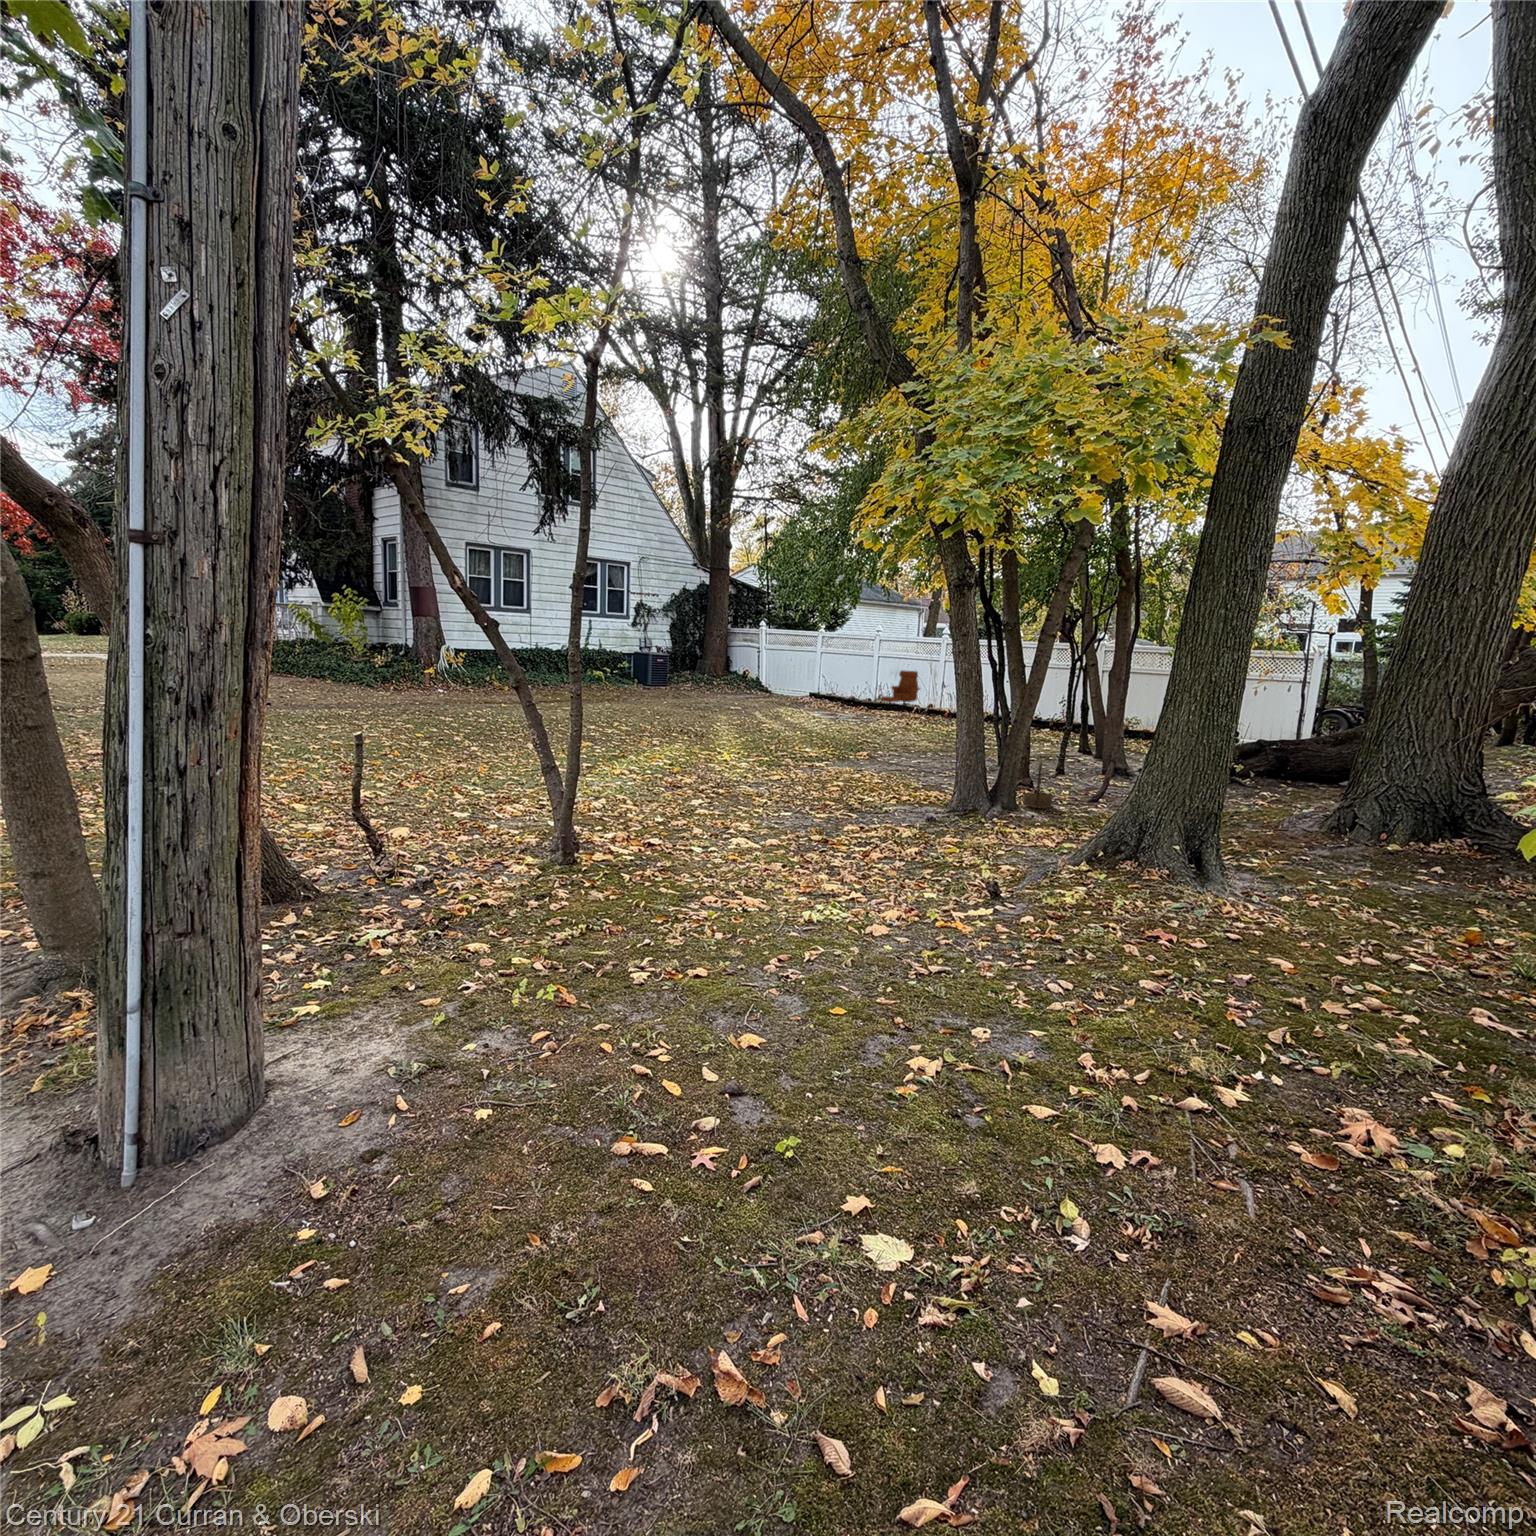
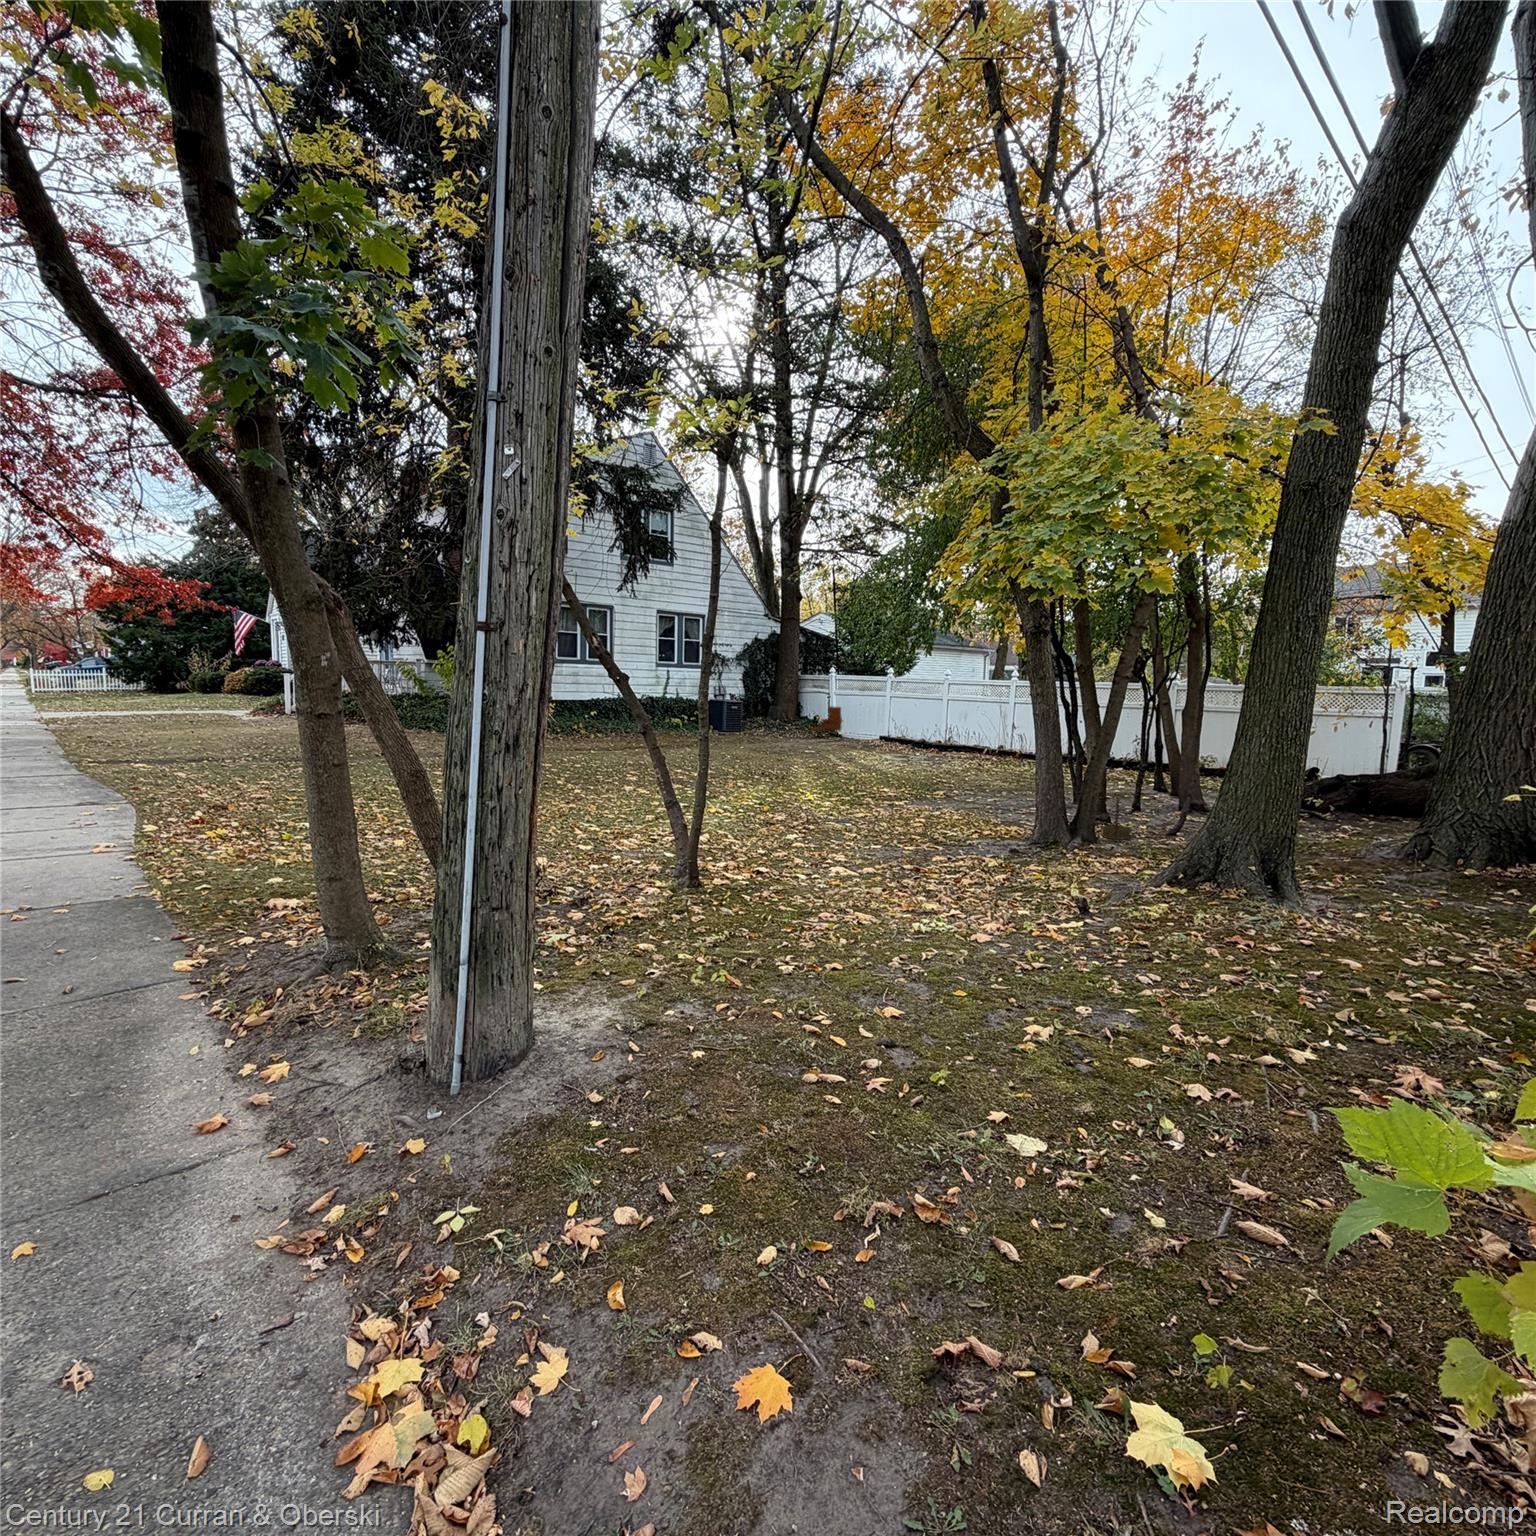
lounge chair: present [880,671,920,710] -> present [811,707,843,737]

